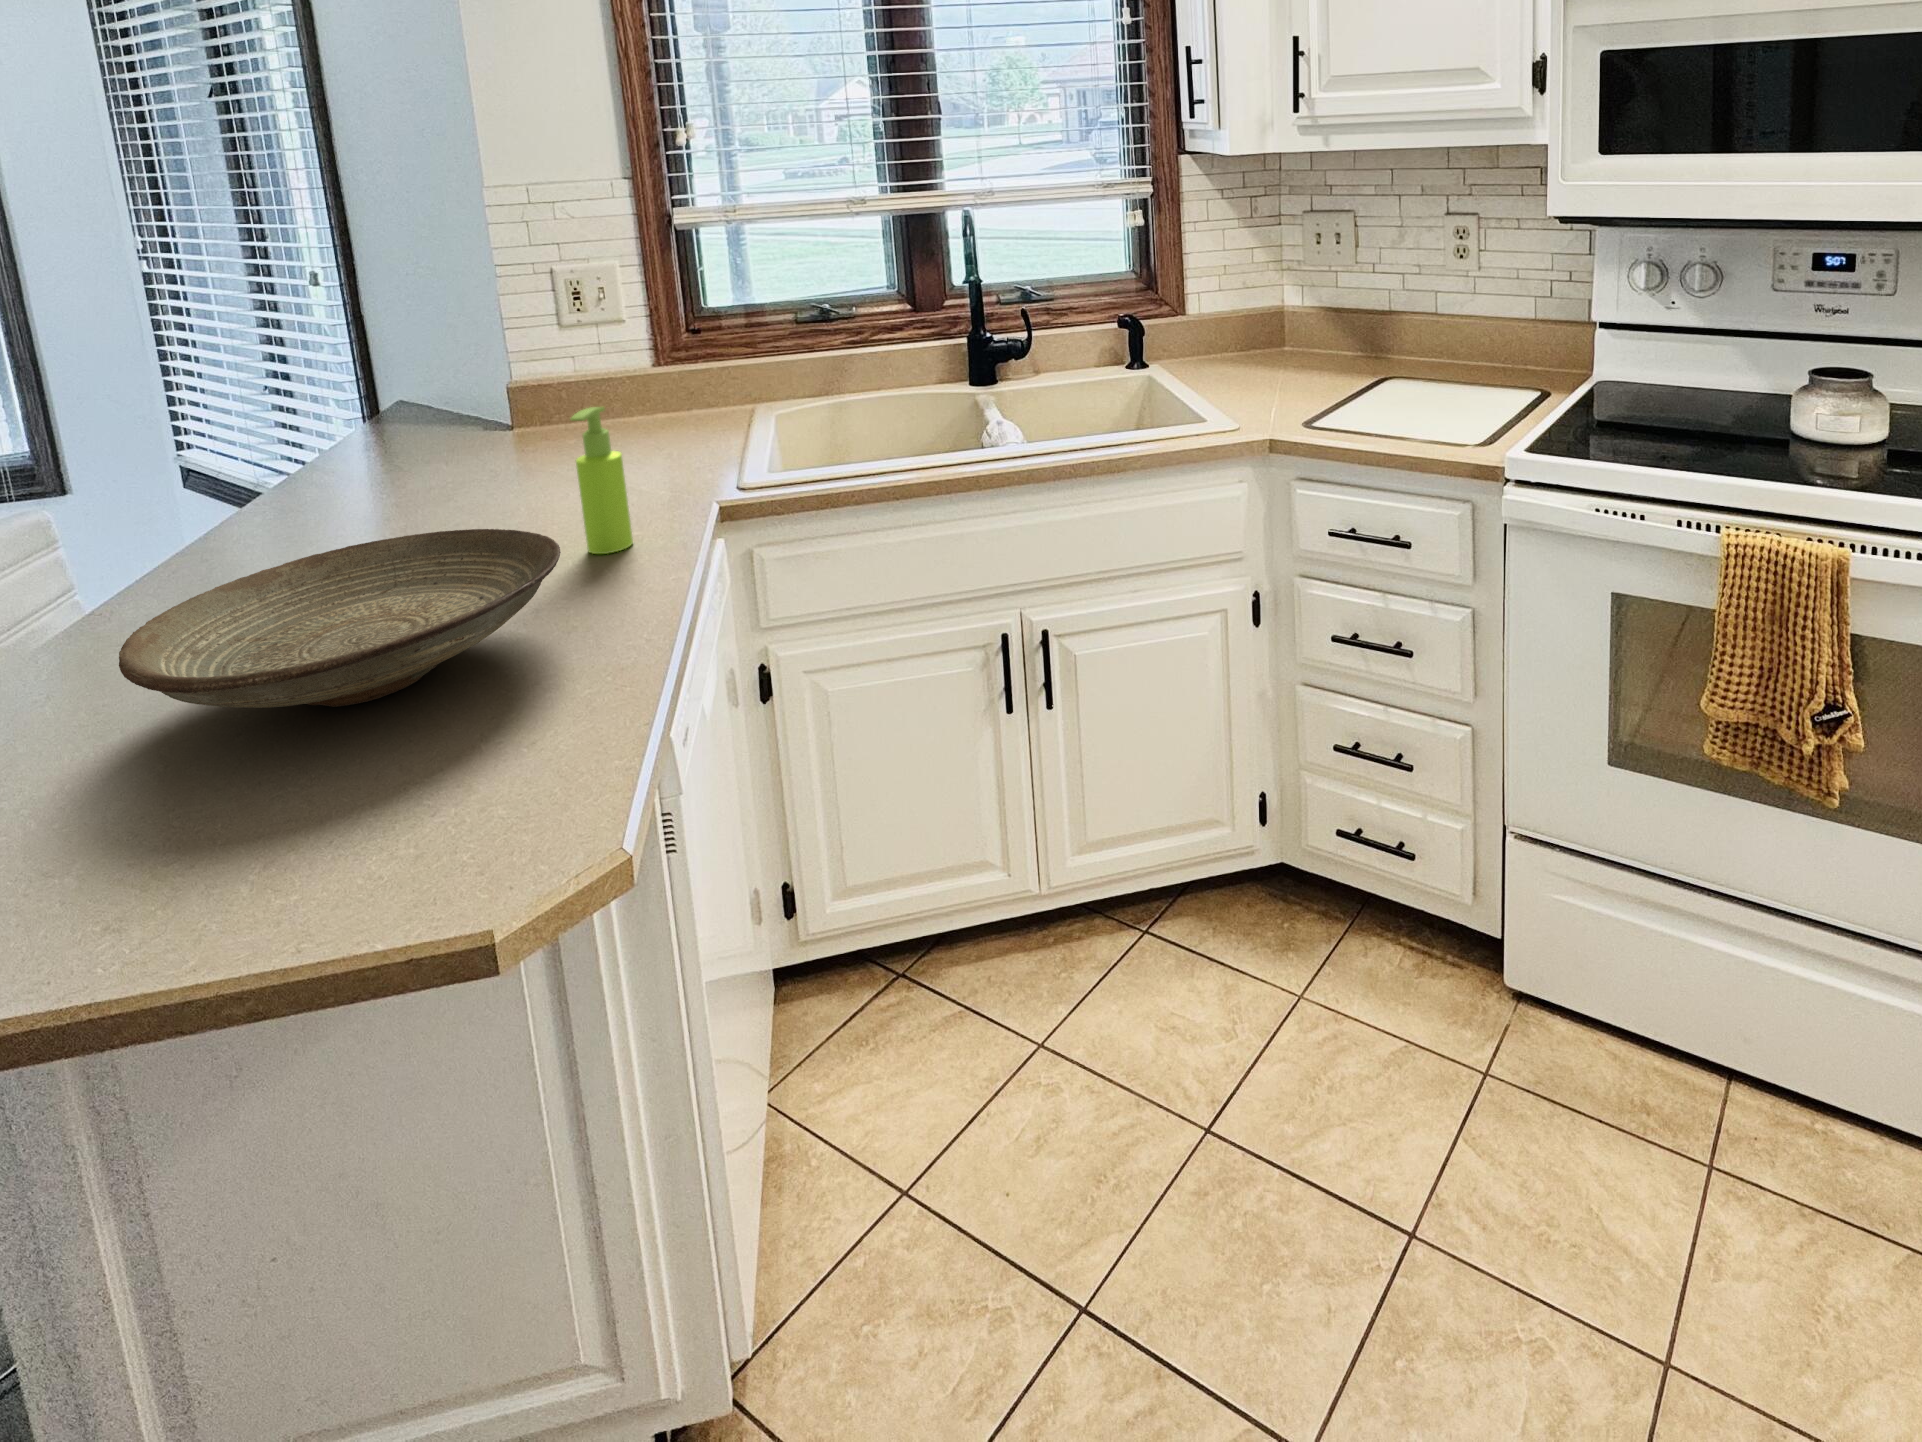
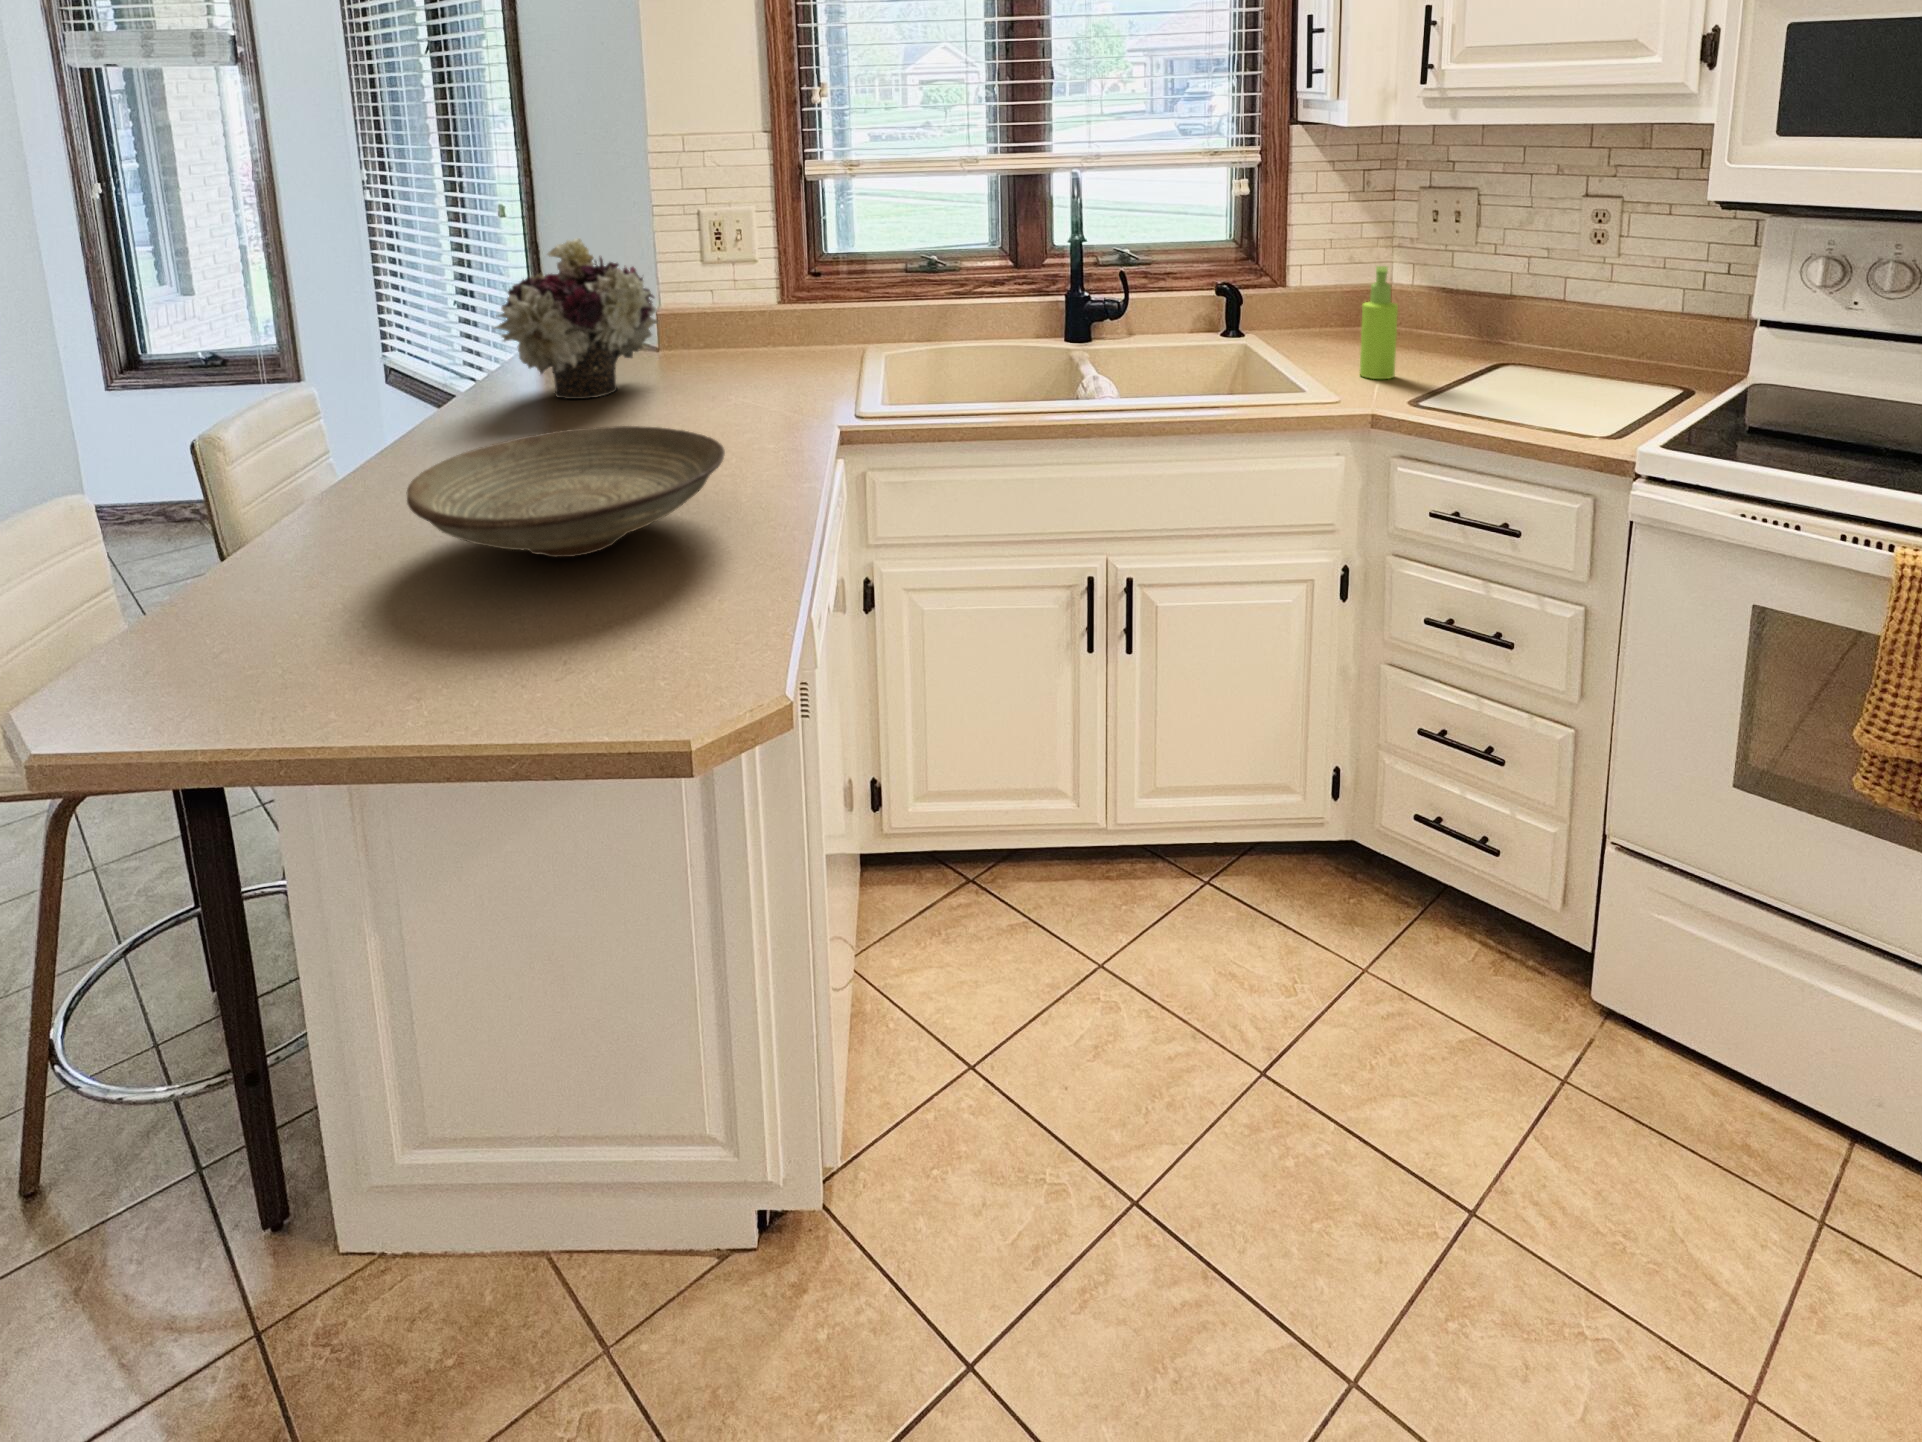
flower arrangement: none [286,308,506,497] -> present [495,238,658,399]
soap dispenser: present [571,407,633,554] -> present [1360,266,1398,379]

